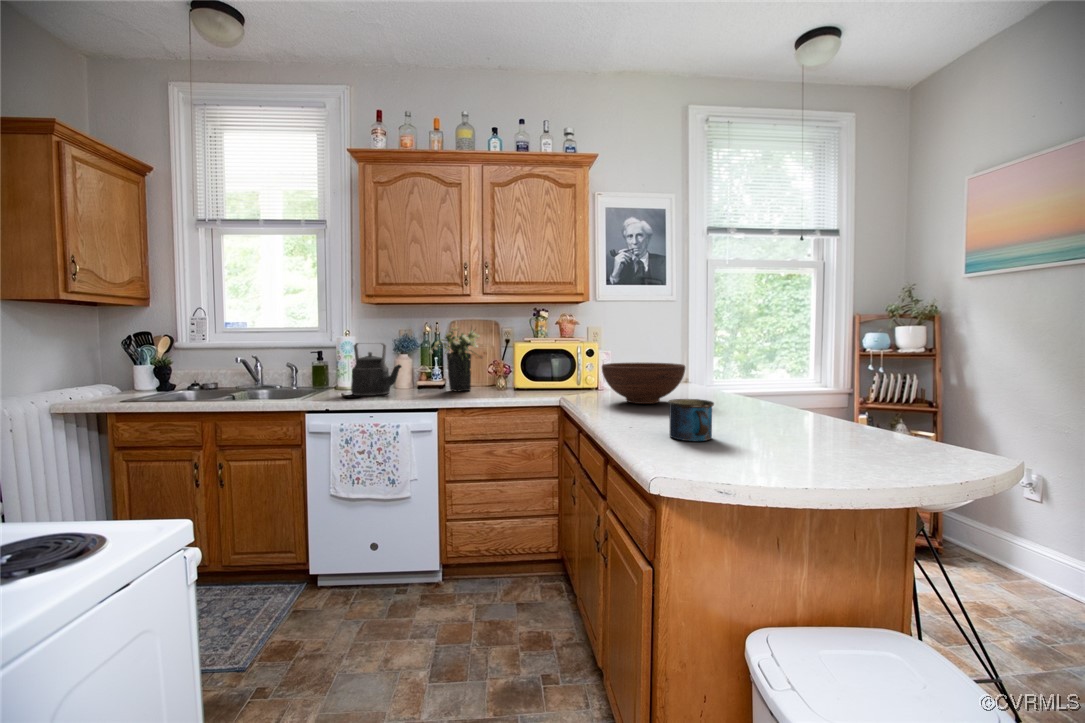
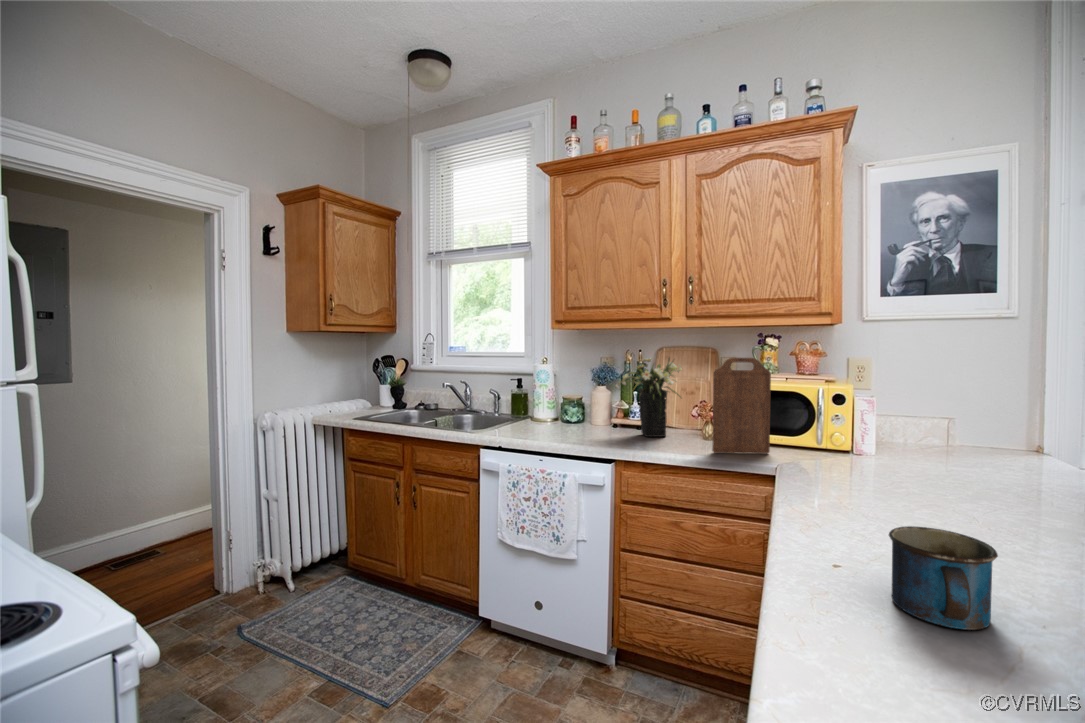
cutting board: none [514,324,552,396] -> present [712,358,771,454]
kettle: present [351,343,401,396] -> none [533,373,583,434]
fruit bowl: present [602,363,685,404] -> none [833,423,999,500]

